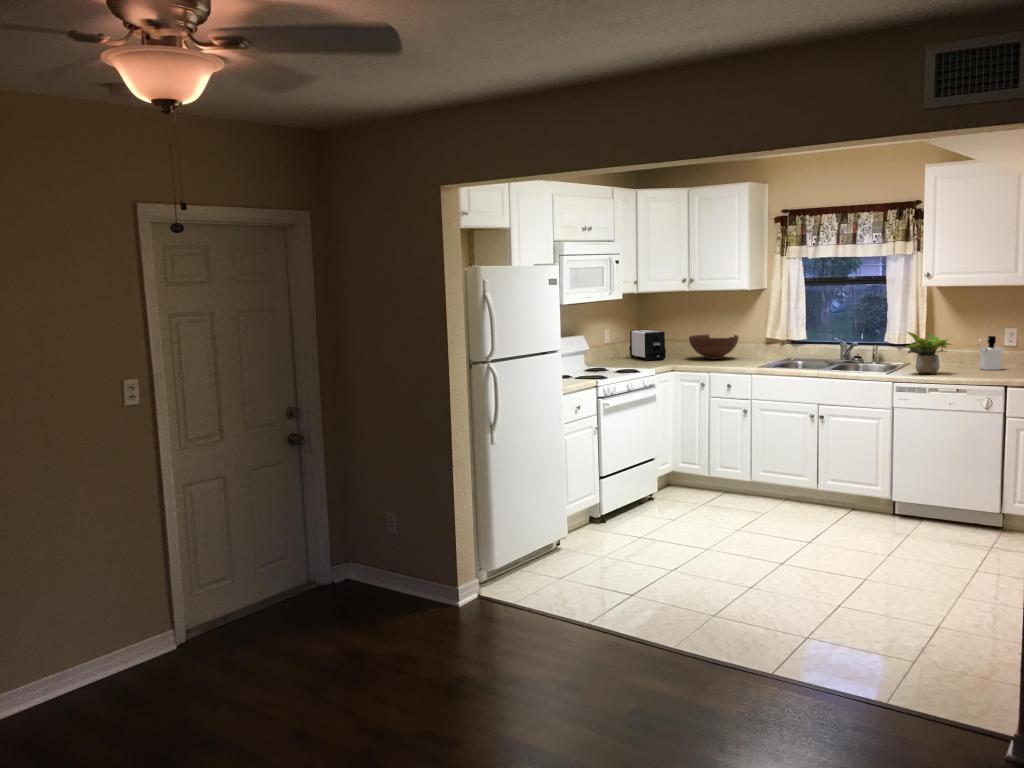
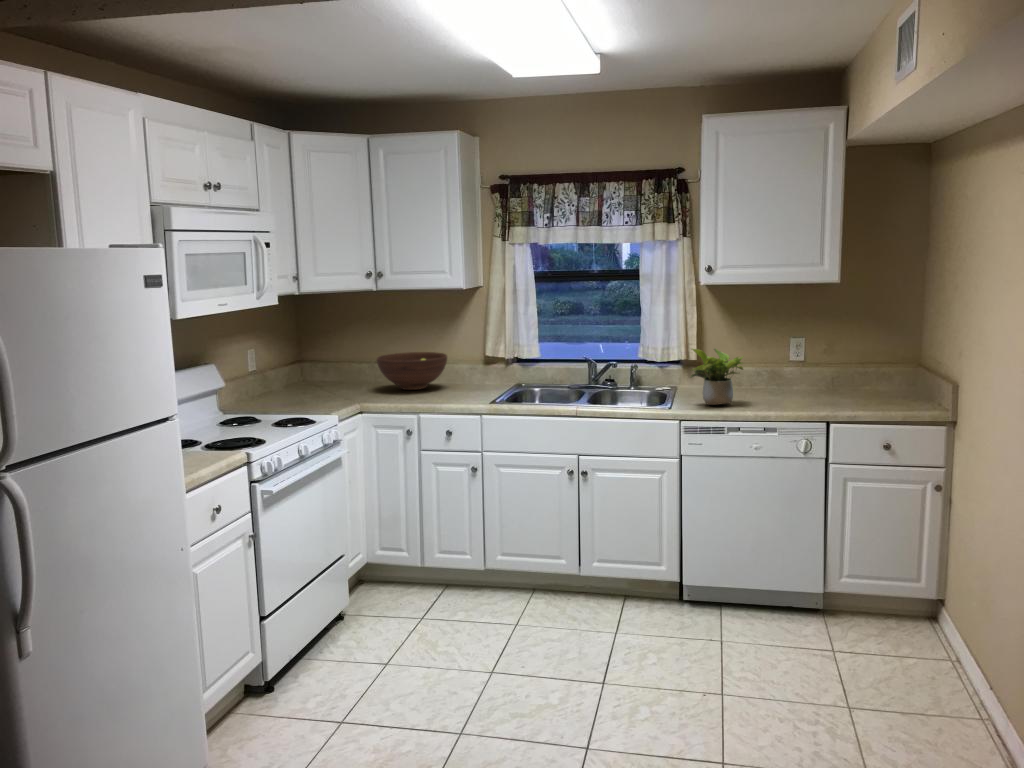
toaster: present [629,330,666,361] -> none [287,348,345,397]
soap dispenser: present [978,336,1003,370] -> none [766,349,794,394]

